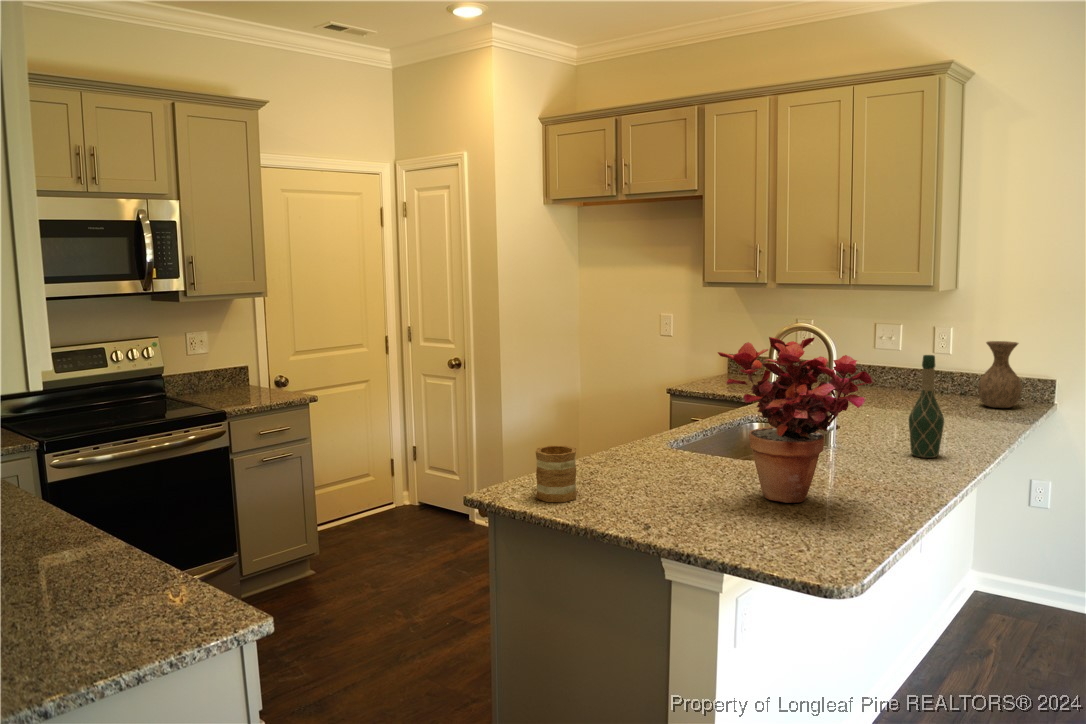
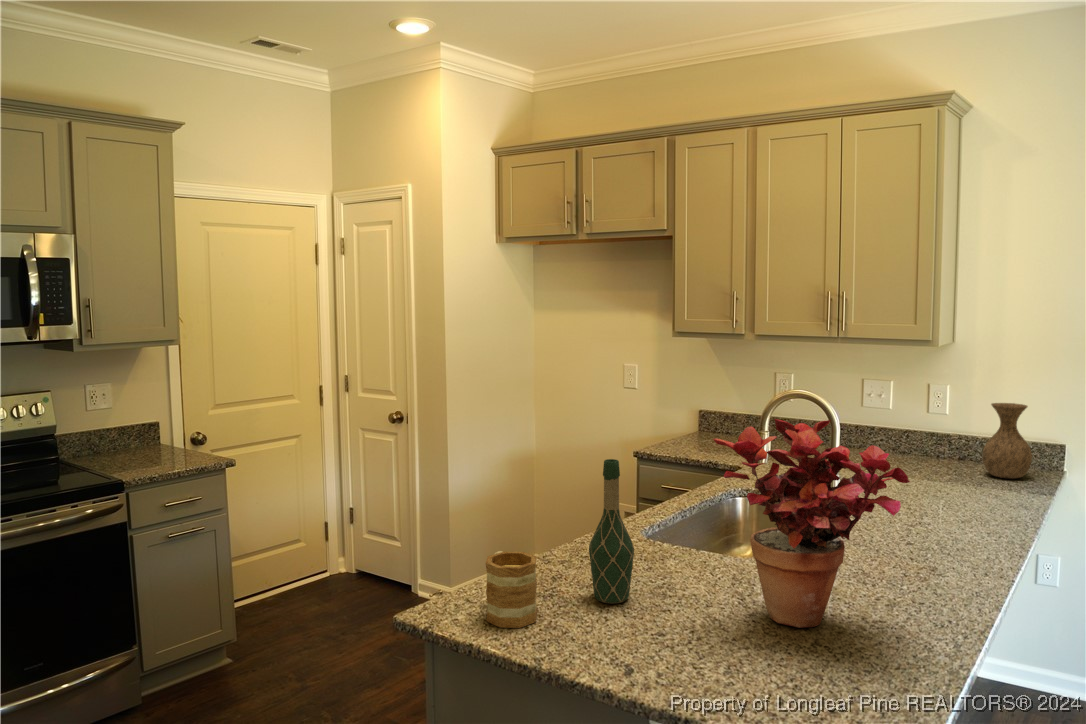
wine bottle: present [909,355,944,458] -> present [589,459,634,604]

